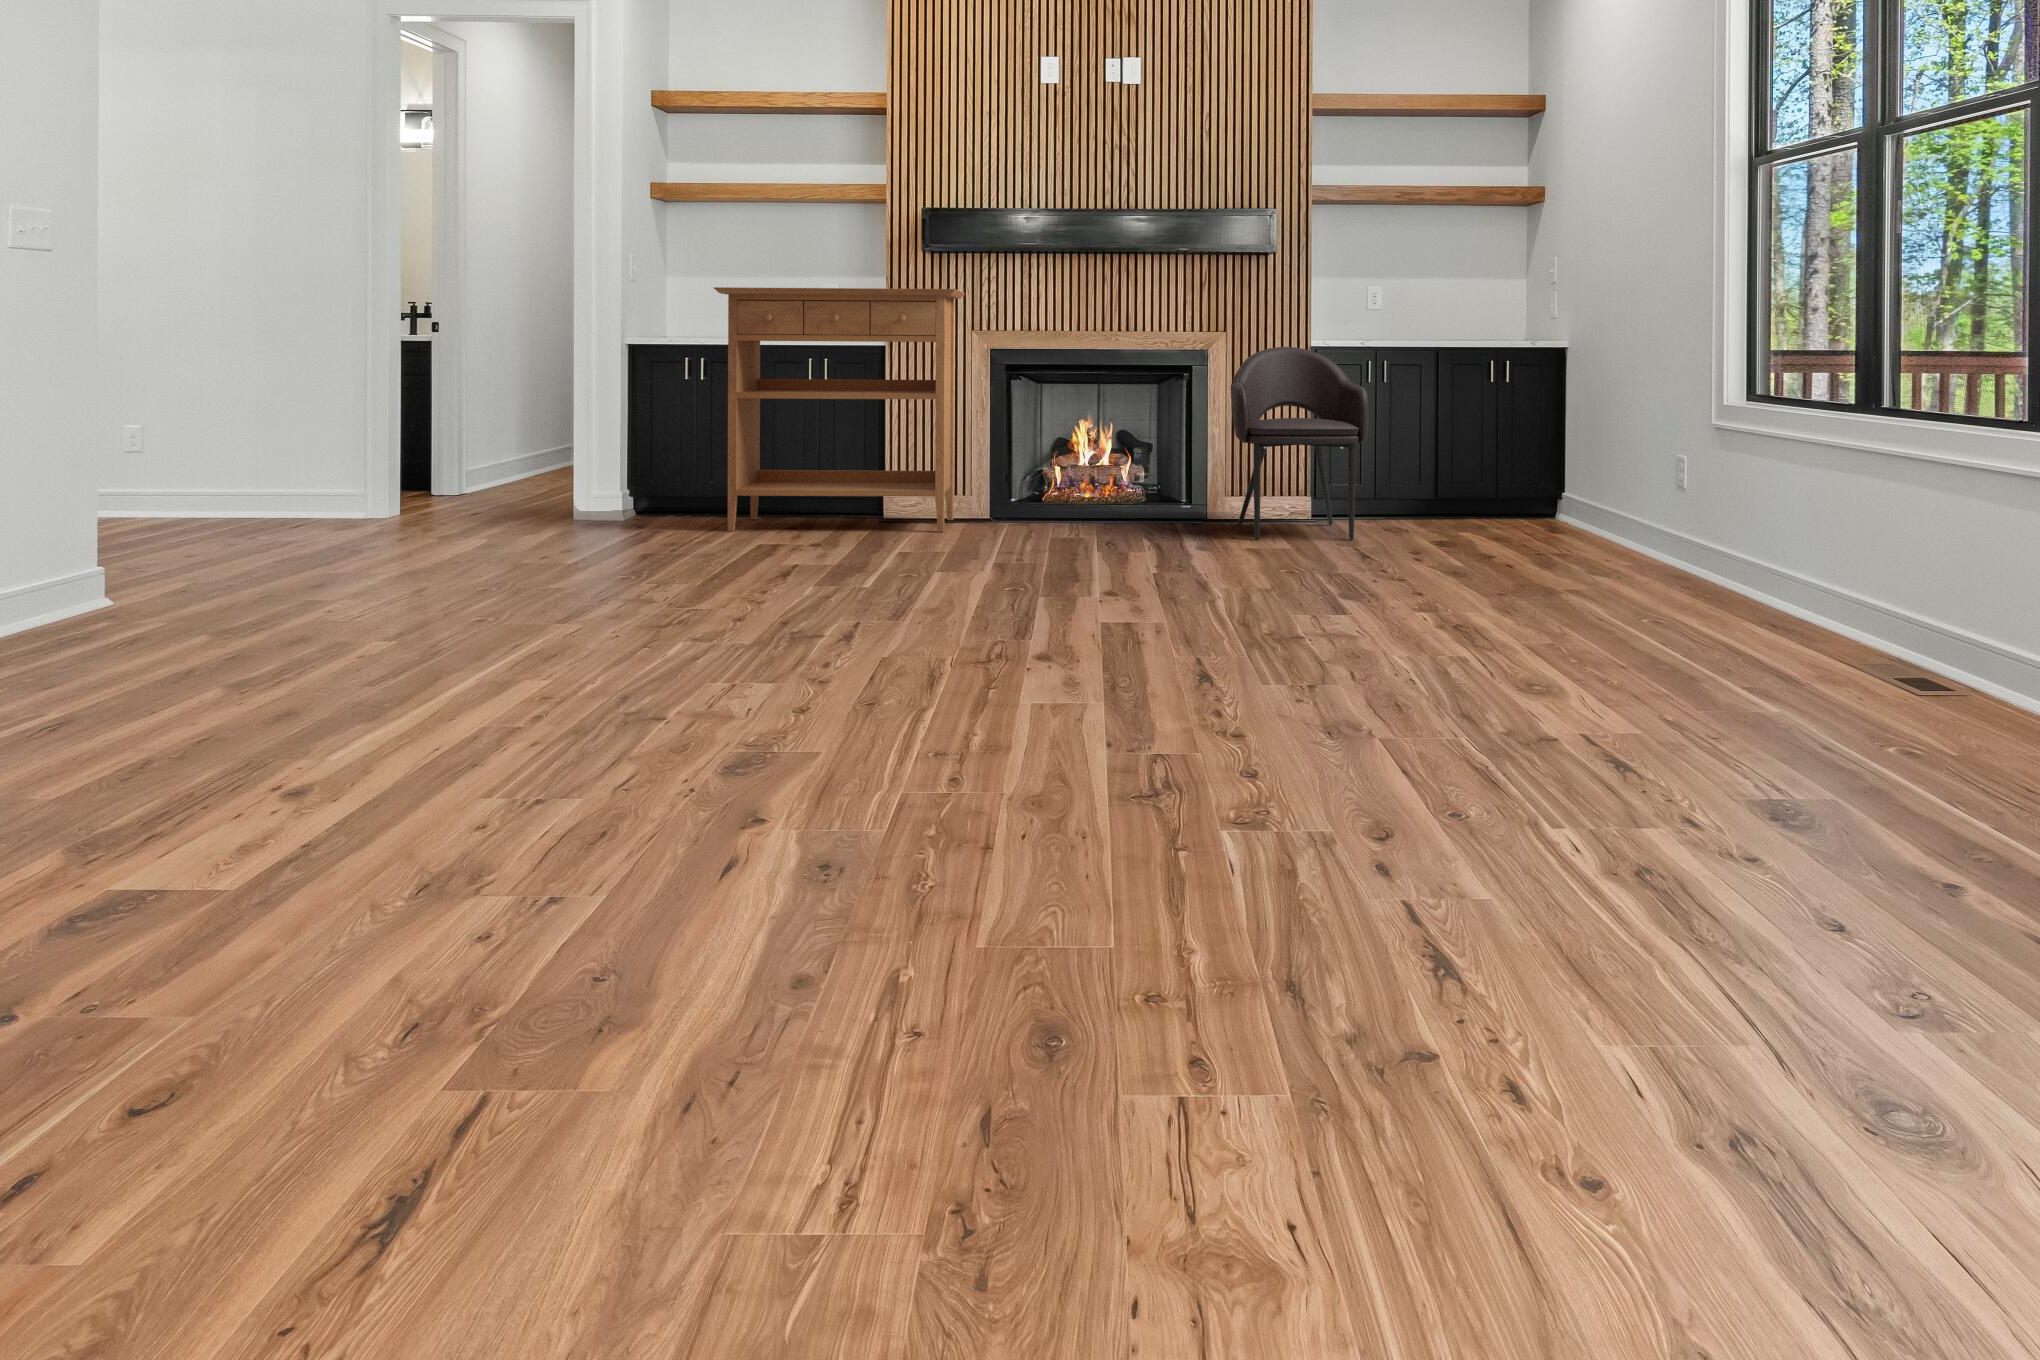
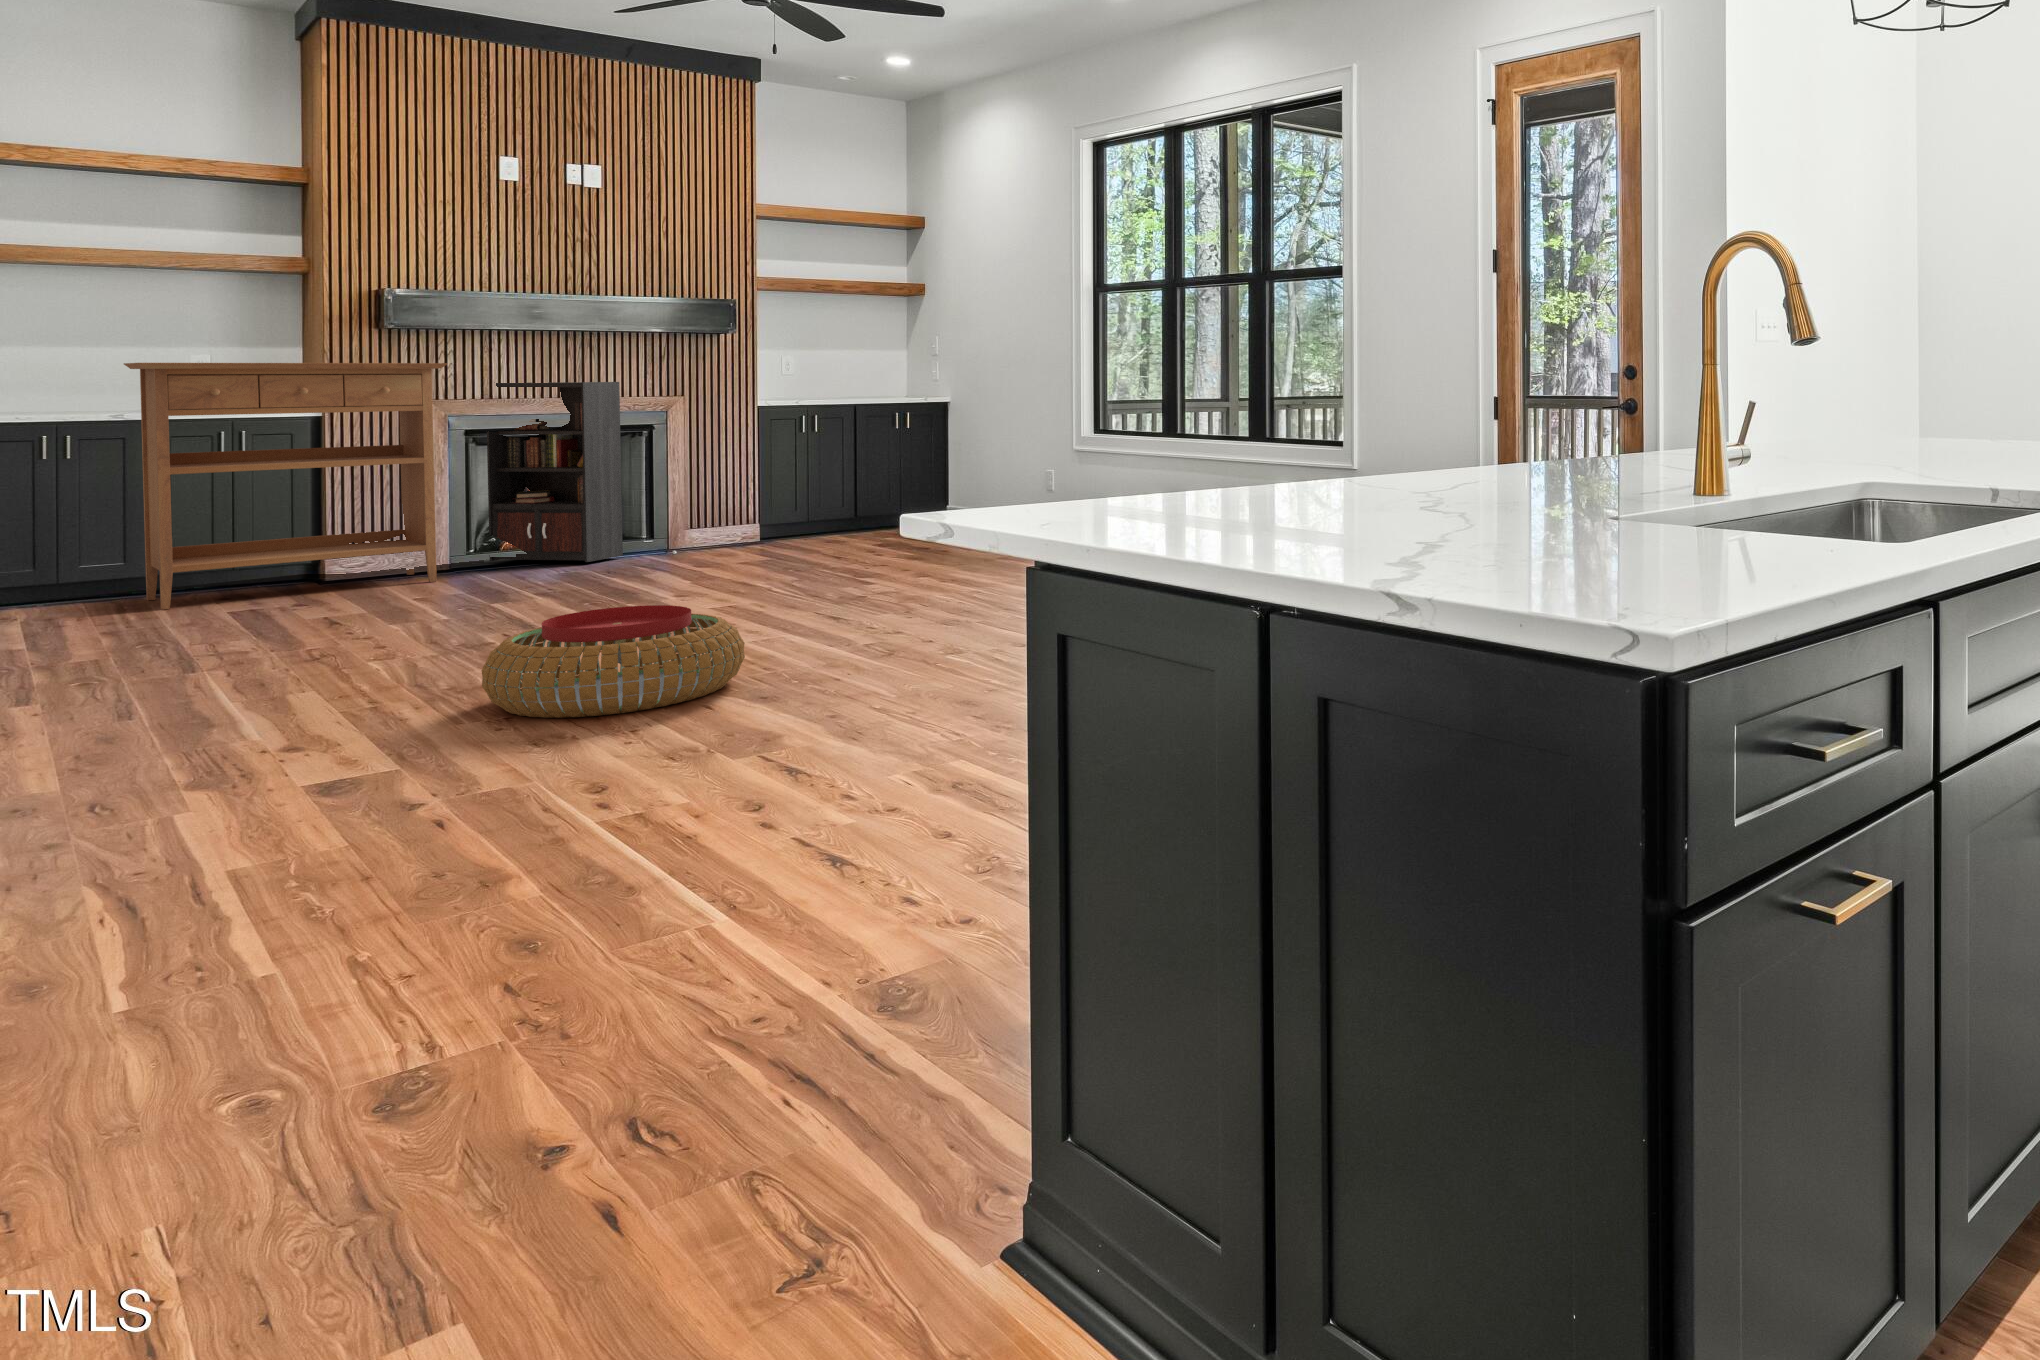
bookcase: none [1029,313,1193,528] -> present [487,382,676,562]
armchair: present [1231,347,1369,540] -> none [708,405,831,554]
pouf: none [341,633,753,851] -> present [481,605,745,718]

